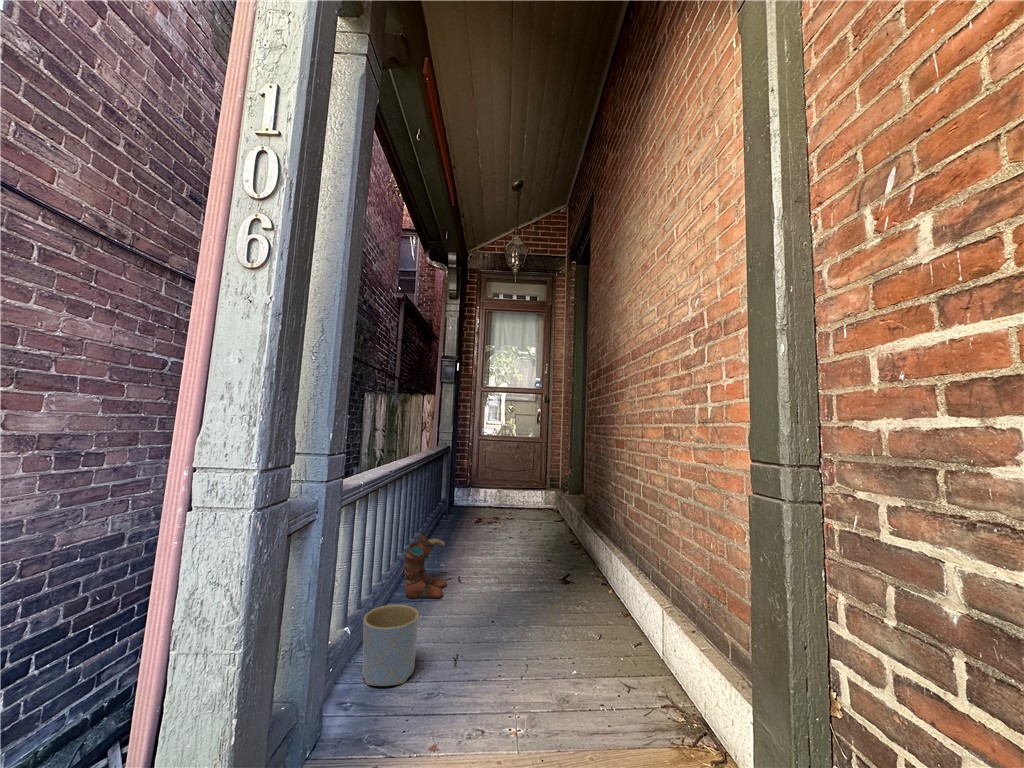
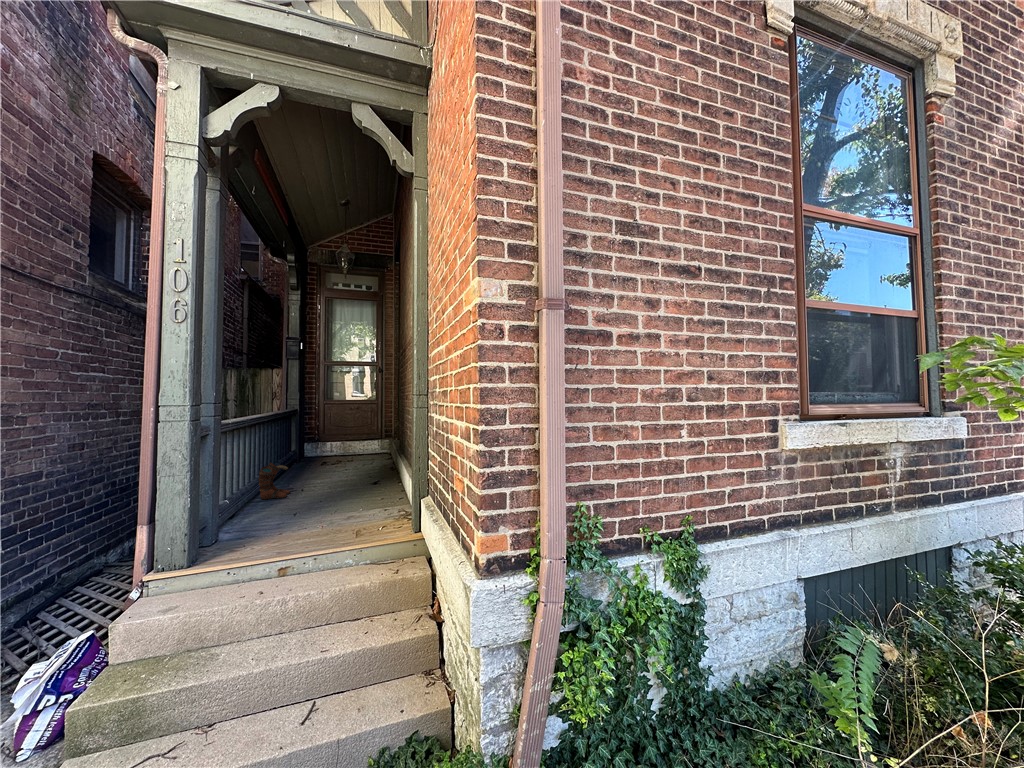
planter: present [363,605,419,686] -> none [234,488,267,524]

